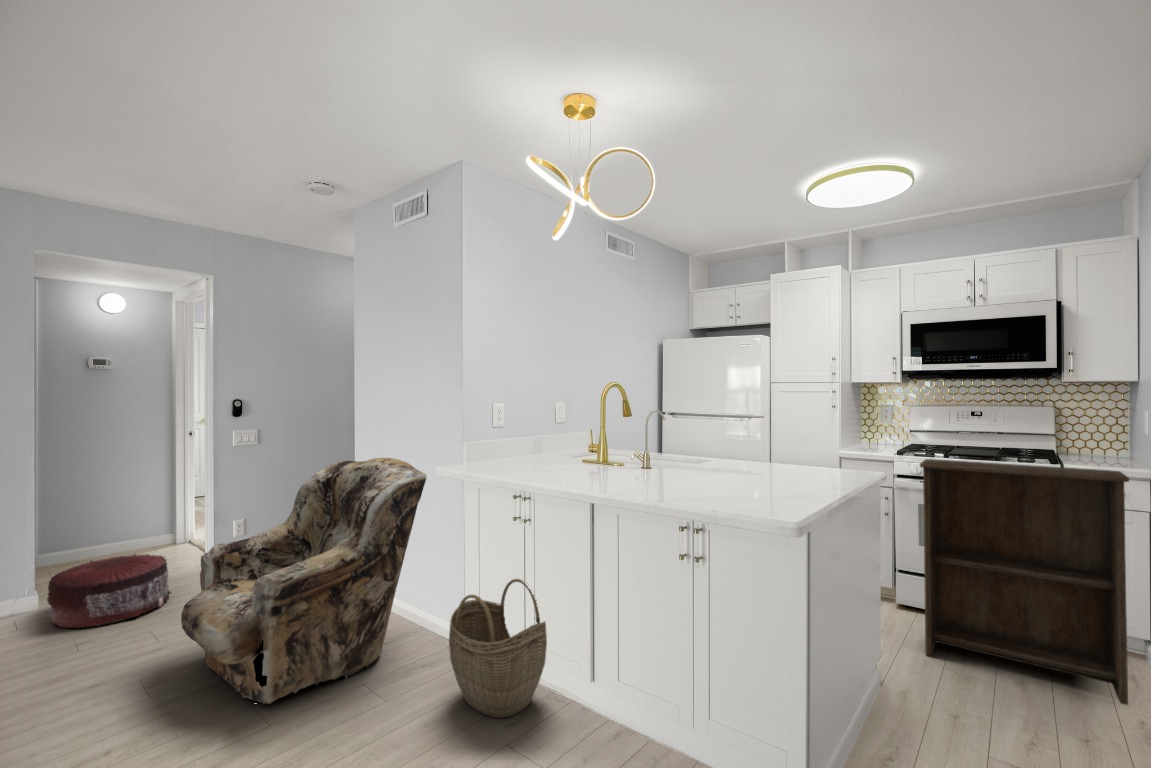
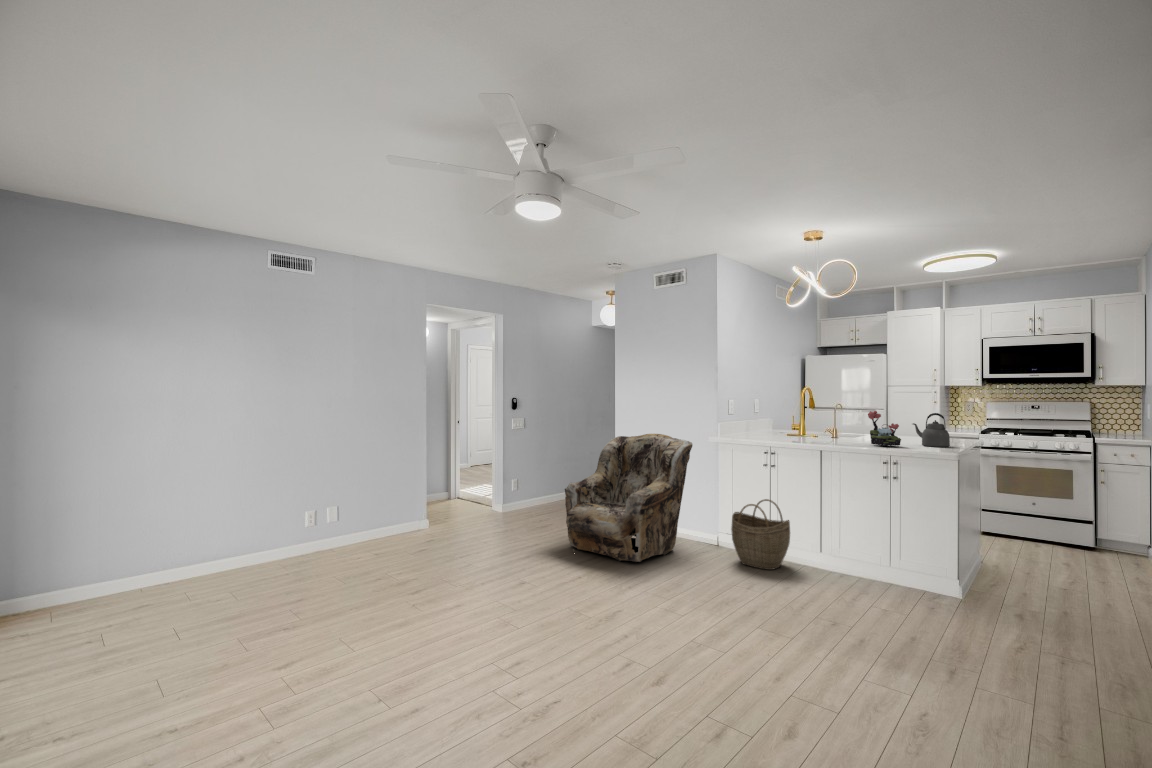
plant: none [661,426,716,496] -> present [868,411,901,446]
kettle: none [750,430,811,496] -> present [913,413,950,447]
bookshelf: present [920,459,1129,705] -> none [1001,435,1130,571]
pouf: present [47,554,171,628] -> none [446,496,504,535]

